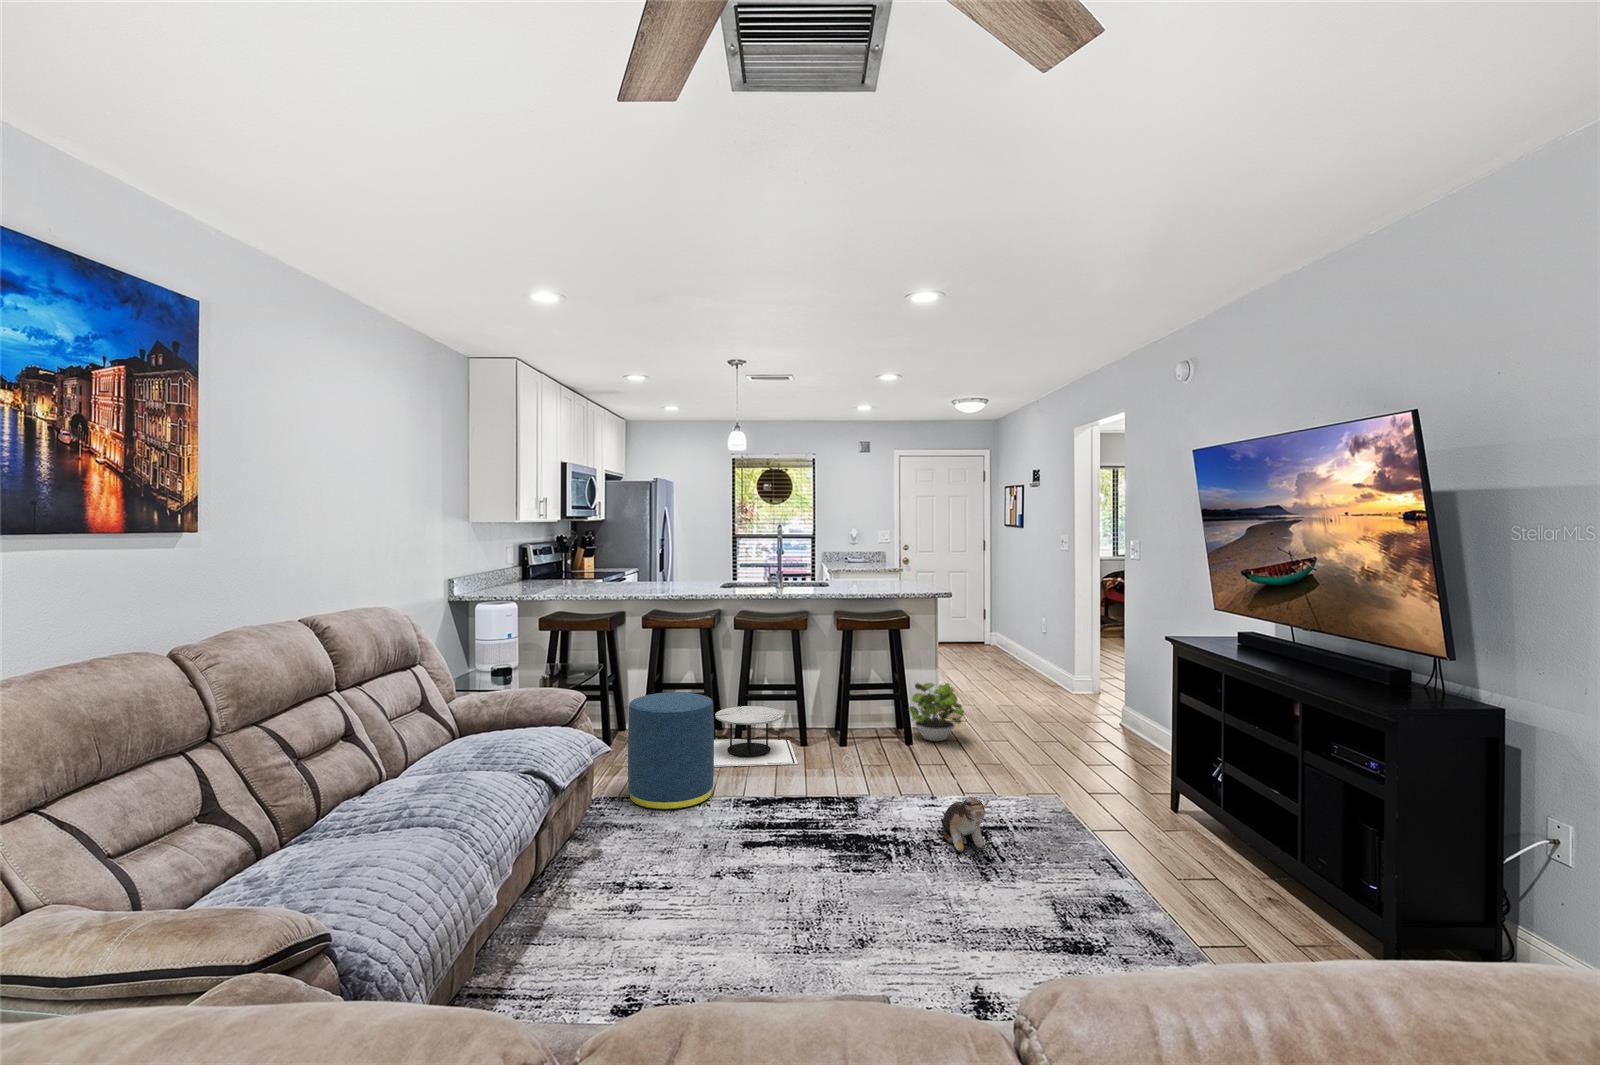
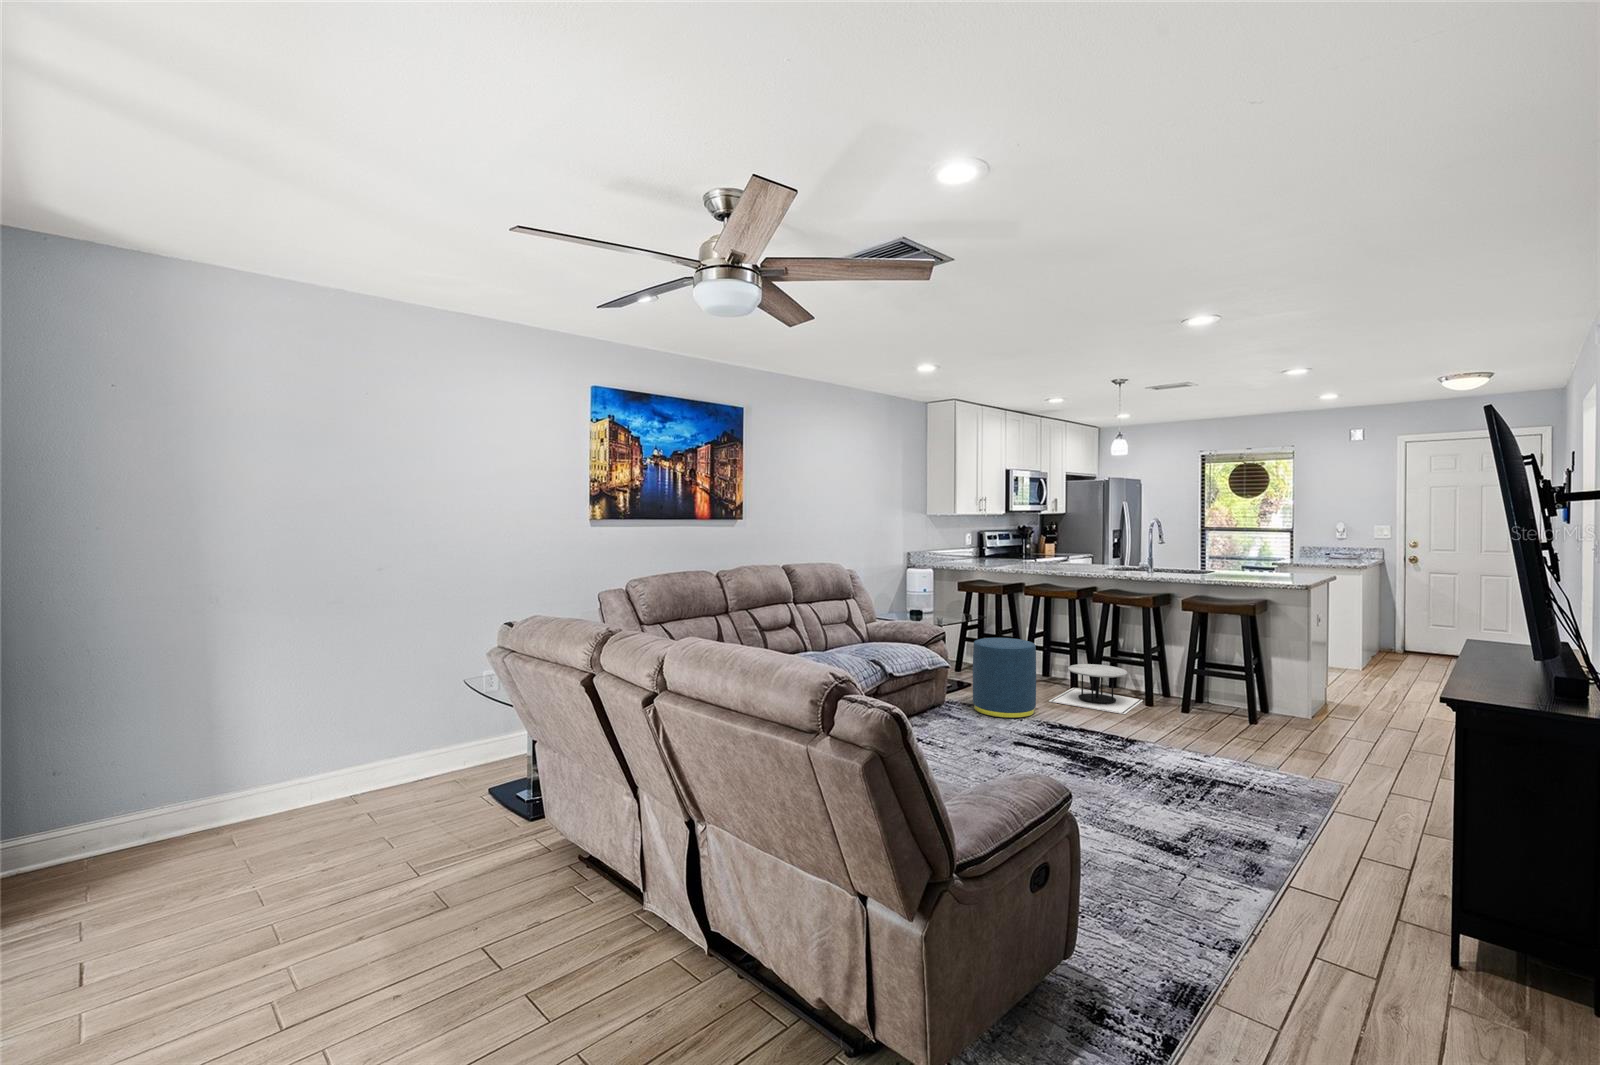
potted plant: present [909,683,964,741] -> none [1265,670,1328,728]
plush toy: present [941,797,988,851] -> none [1168,743,1204,790]

